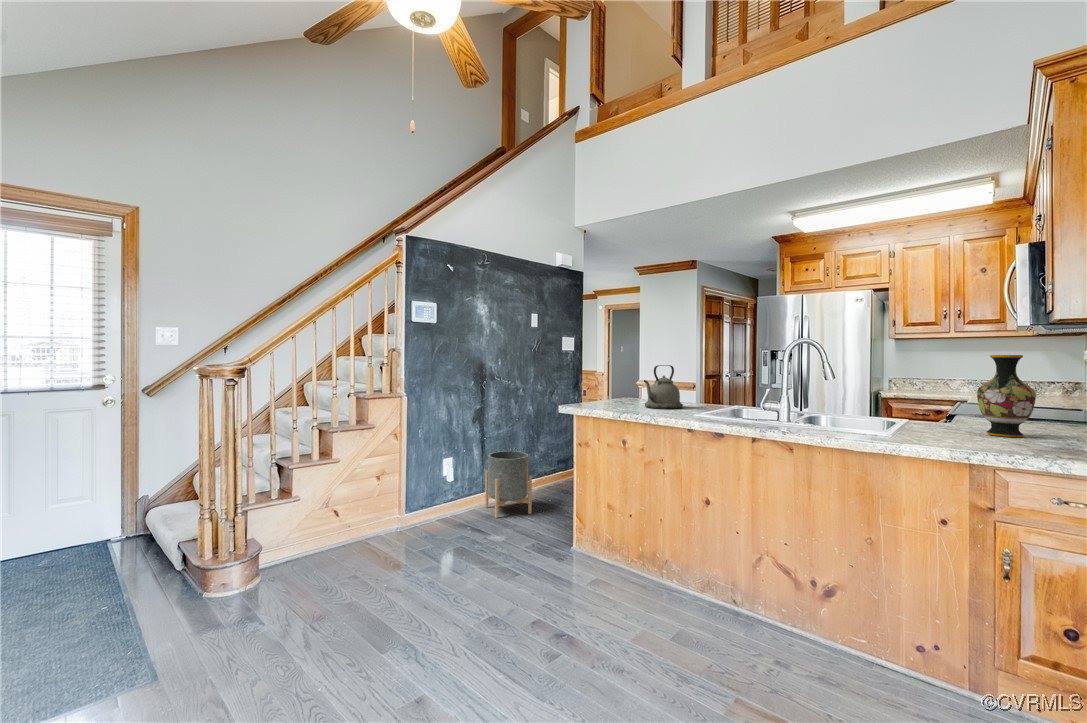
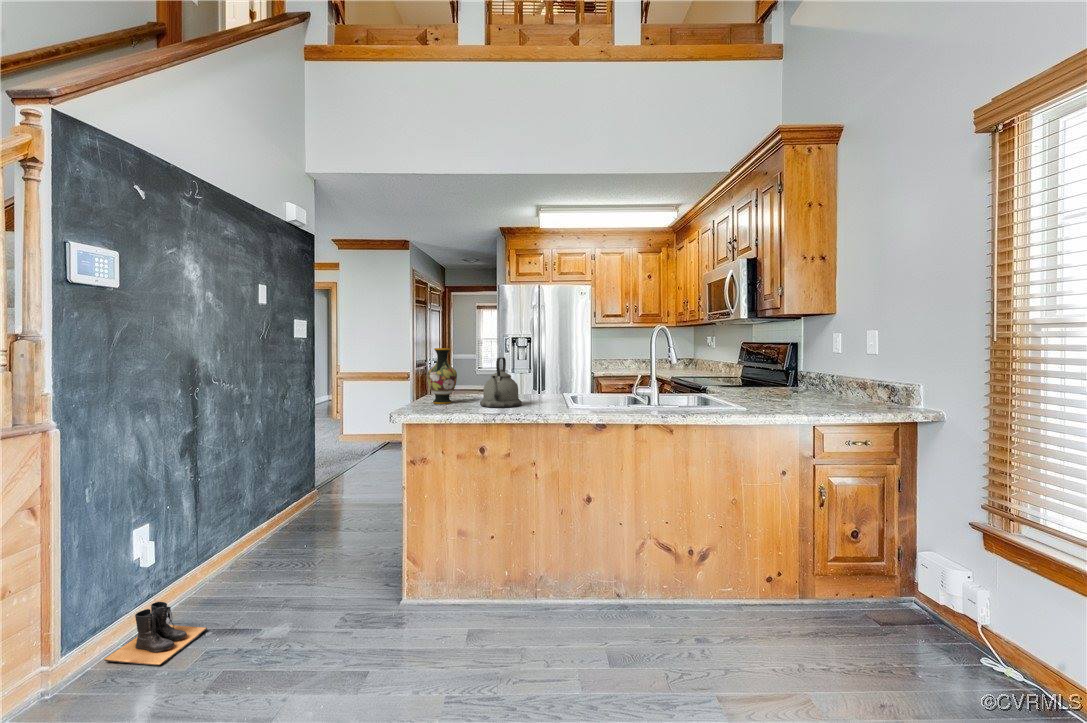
vase: present [977,355,1036,437] -> present [428,348,457,404]
planter: present [485,451,532,518] -> none [205,488,296,599]
boots: none [423,502,468,534] -> present [104,602,207,666]

